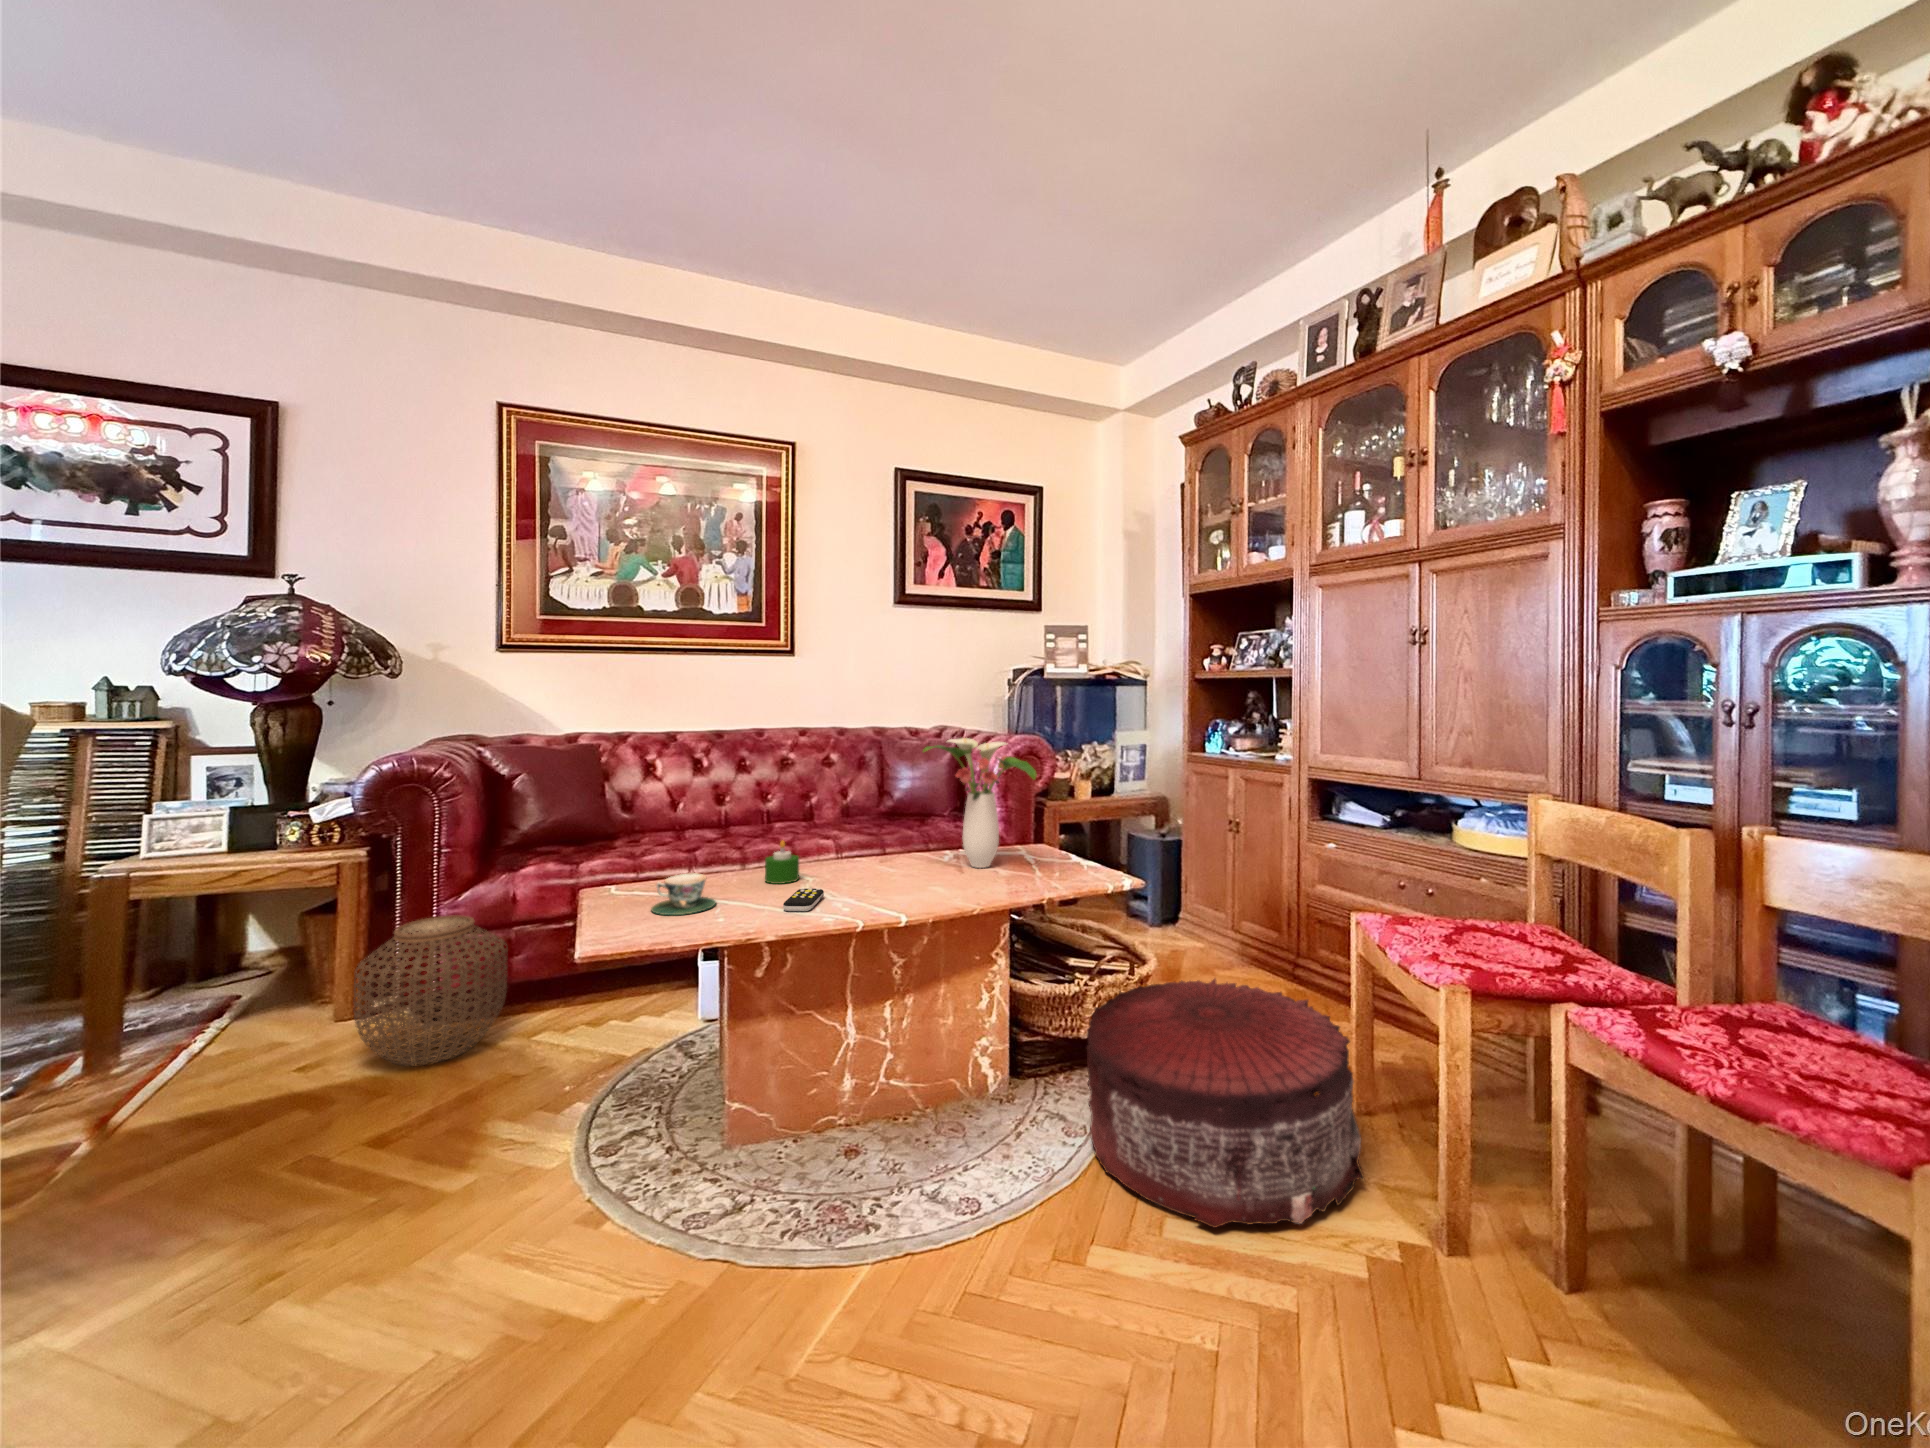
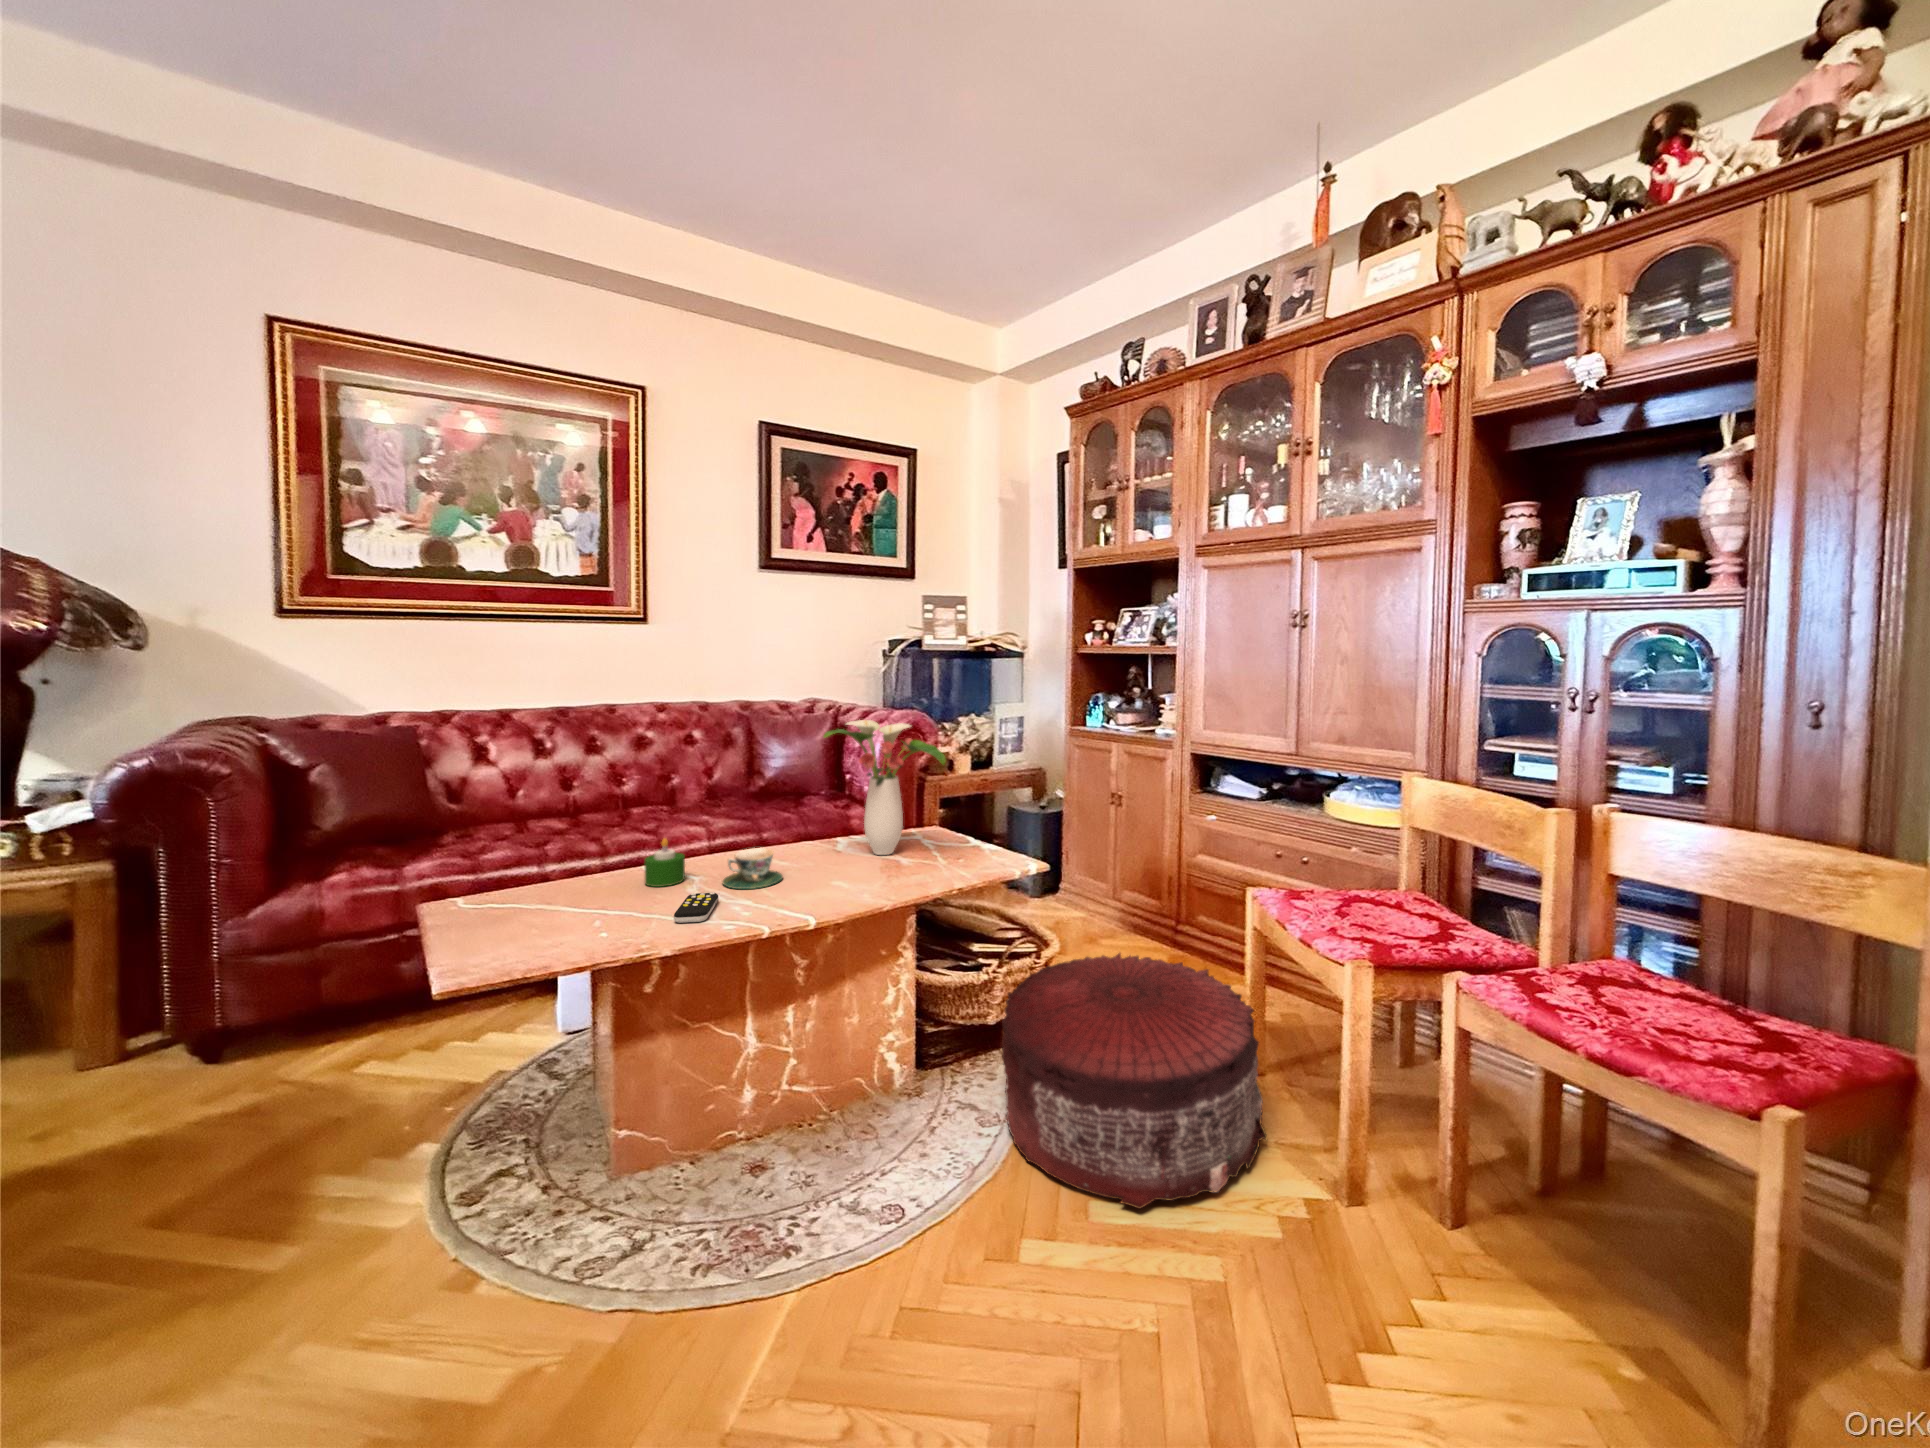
teacup: present [651,873,716,915] -> present [723,848,783,889]
woven basket: present [353,915,508,1066] -> none [92,938,314,1125]

